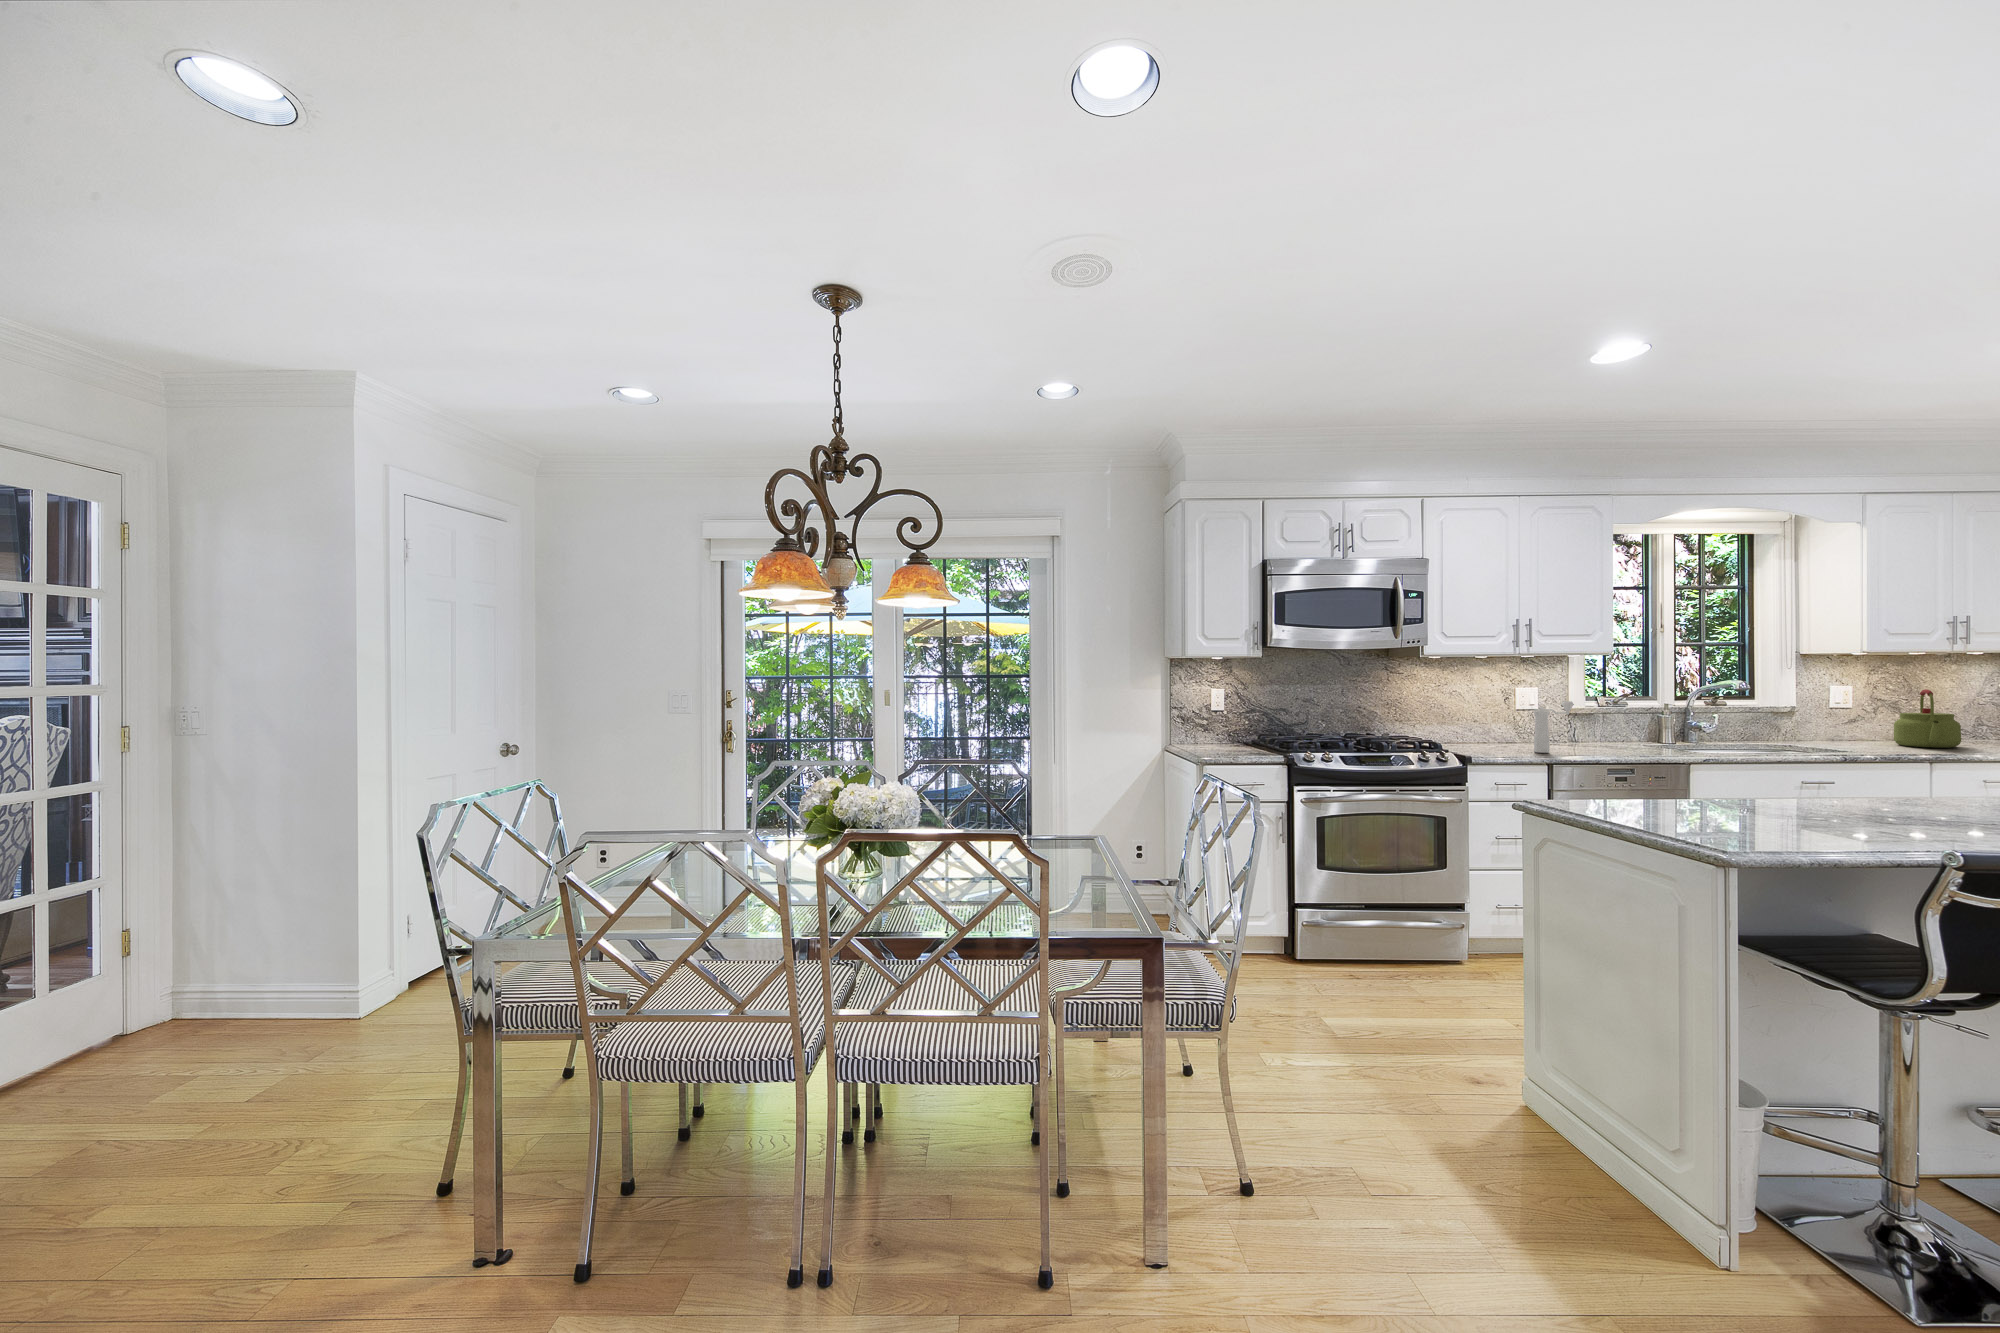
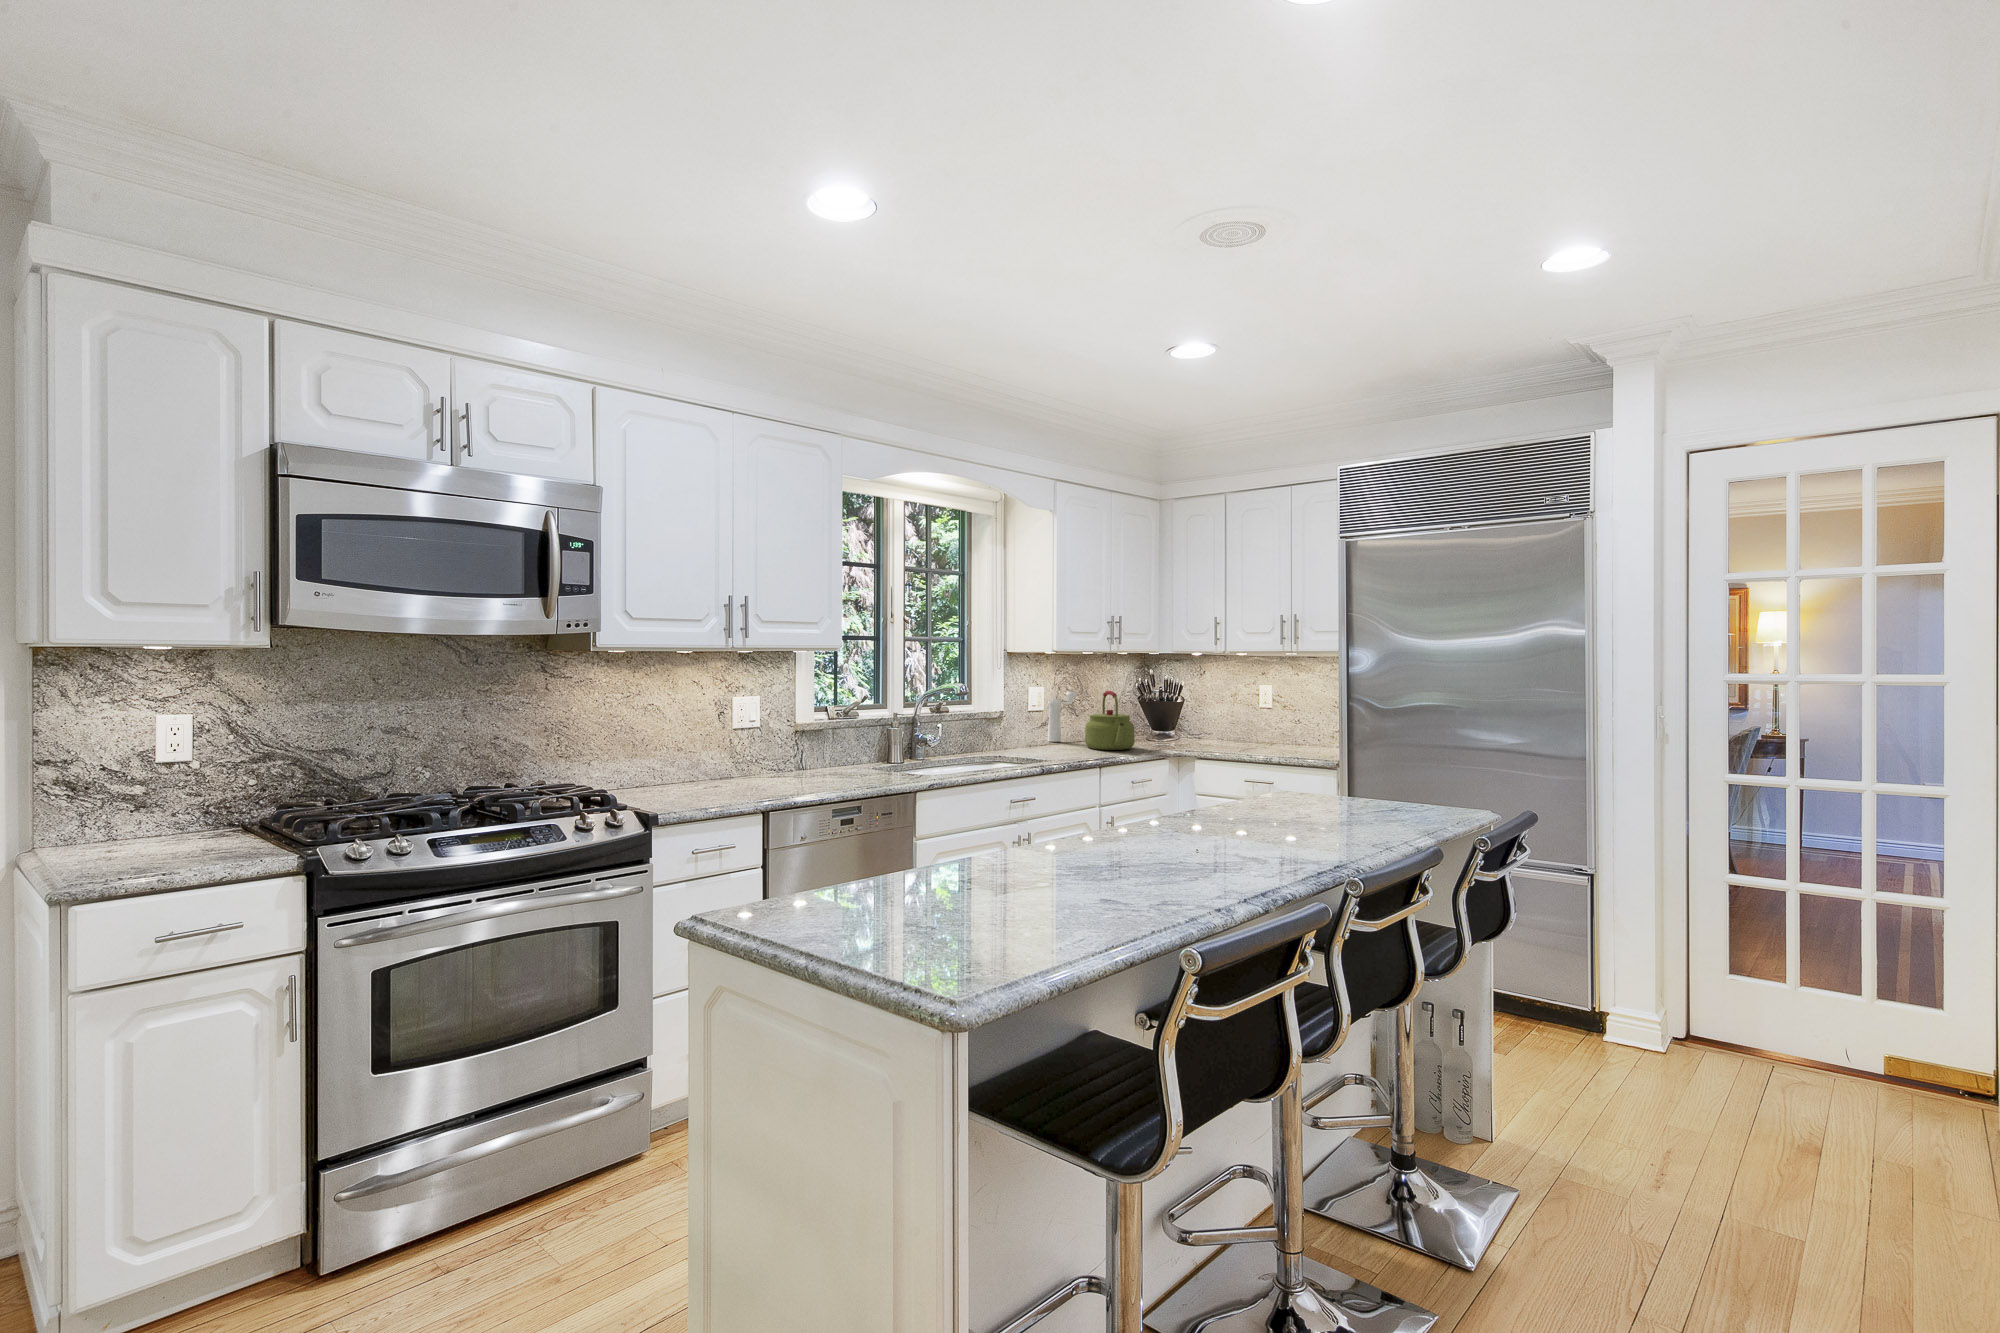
pepper mill: present [1534,701,1574,753] -> present [1048,692,1076,742]

